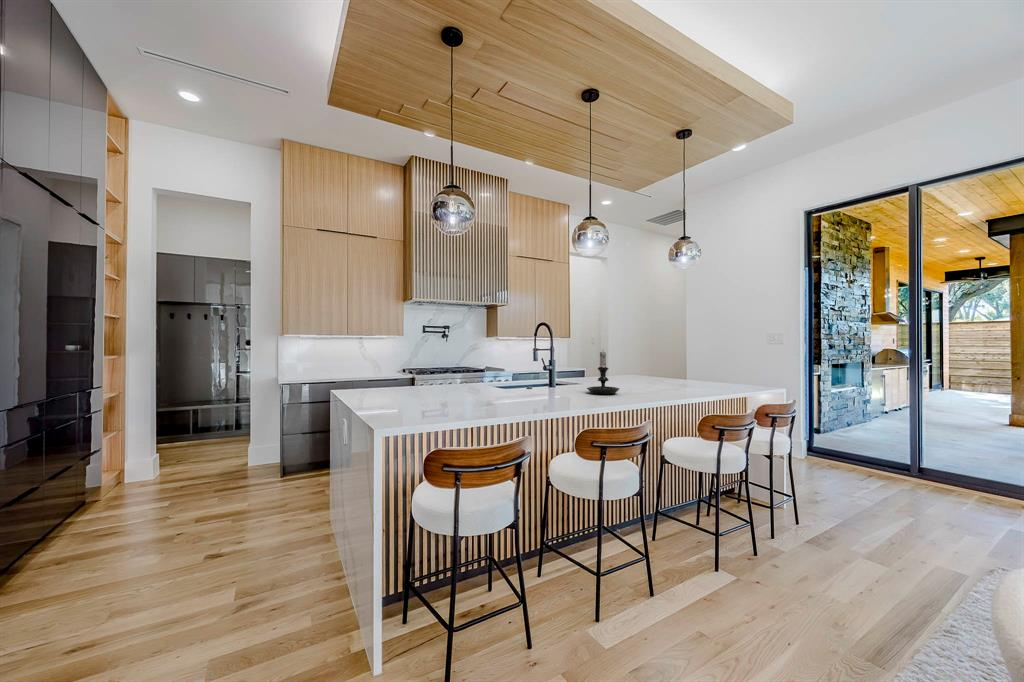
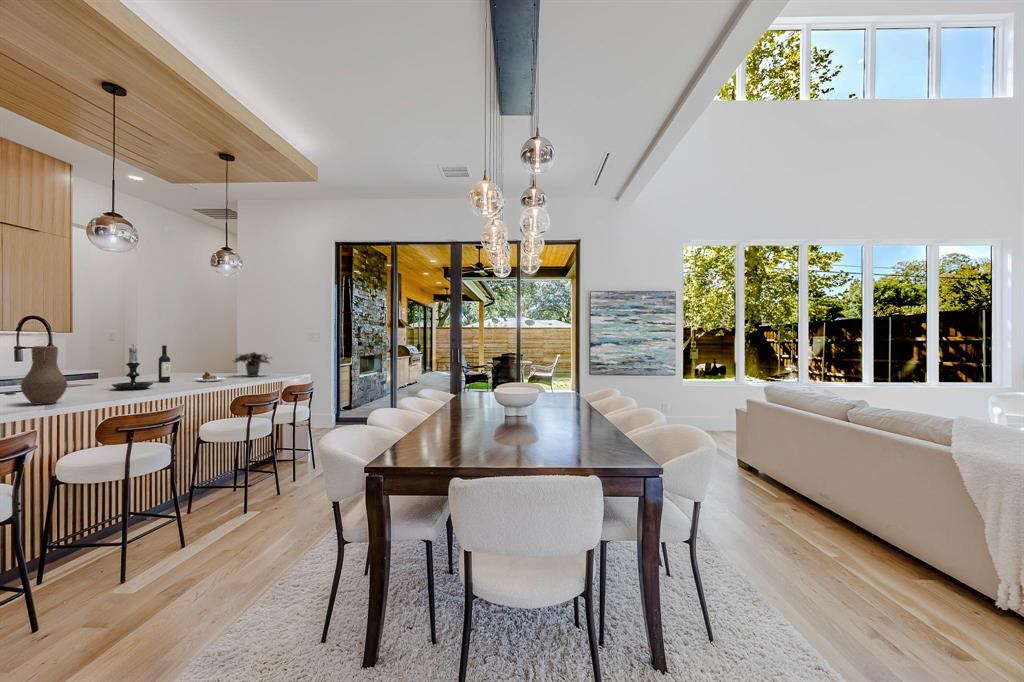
wine bottle: none [622,350,684,389] -> present [159,345,226,383]
vase: none [525,351,555,406] -> present [21,346,67,405]
potted plant: none [687,358,731,386] -> present [234,352,269,377]

